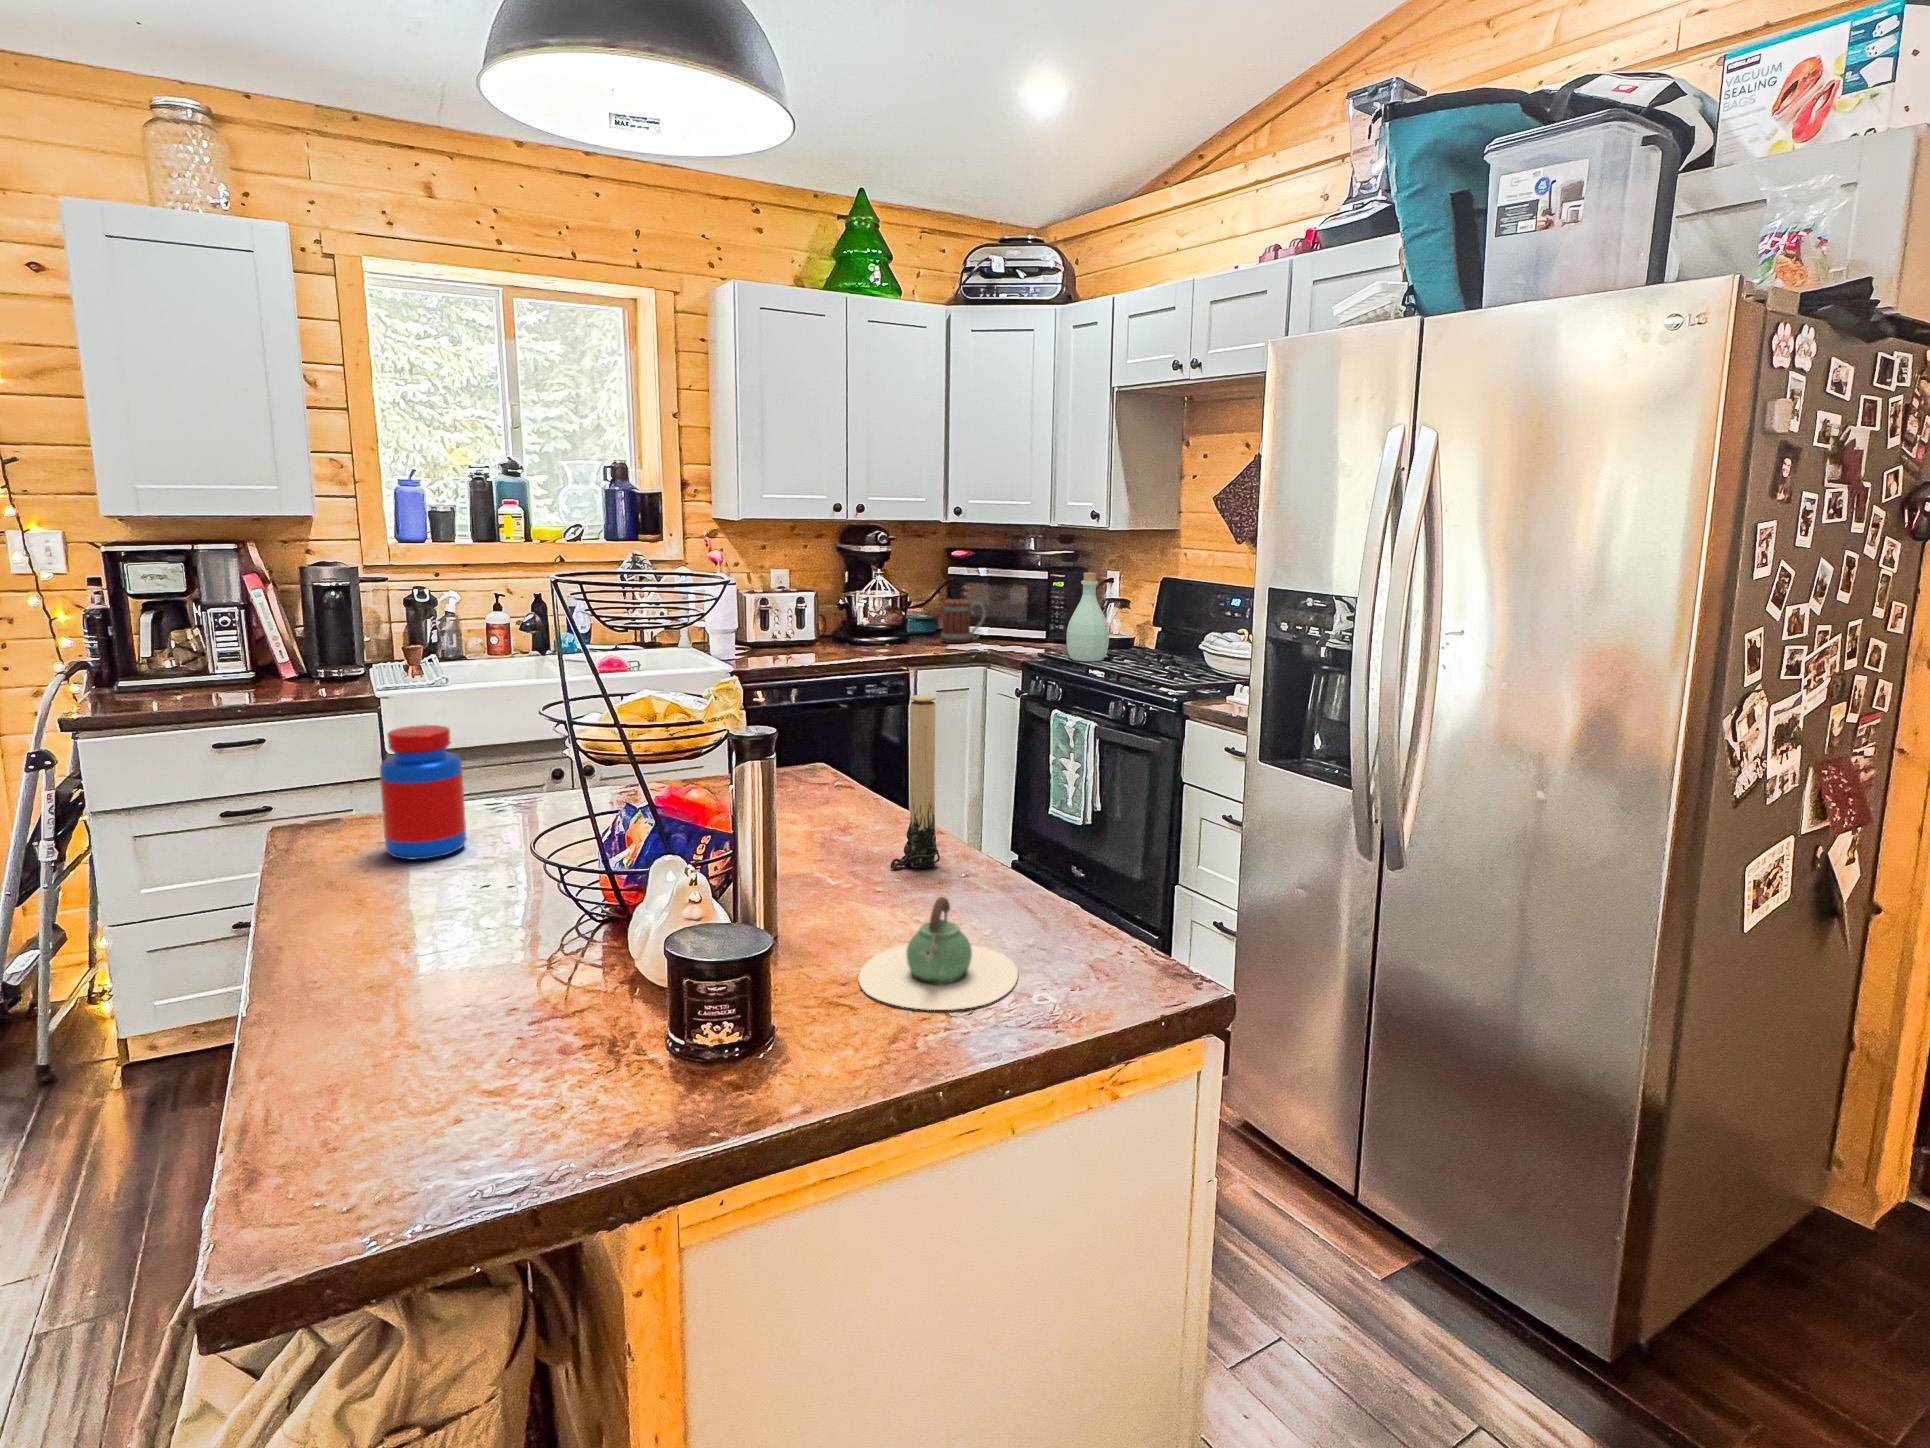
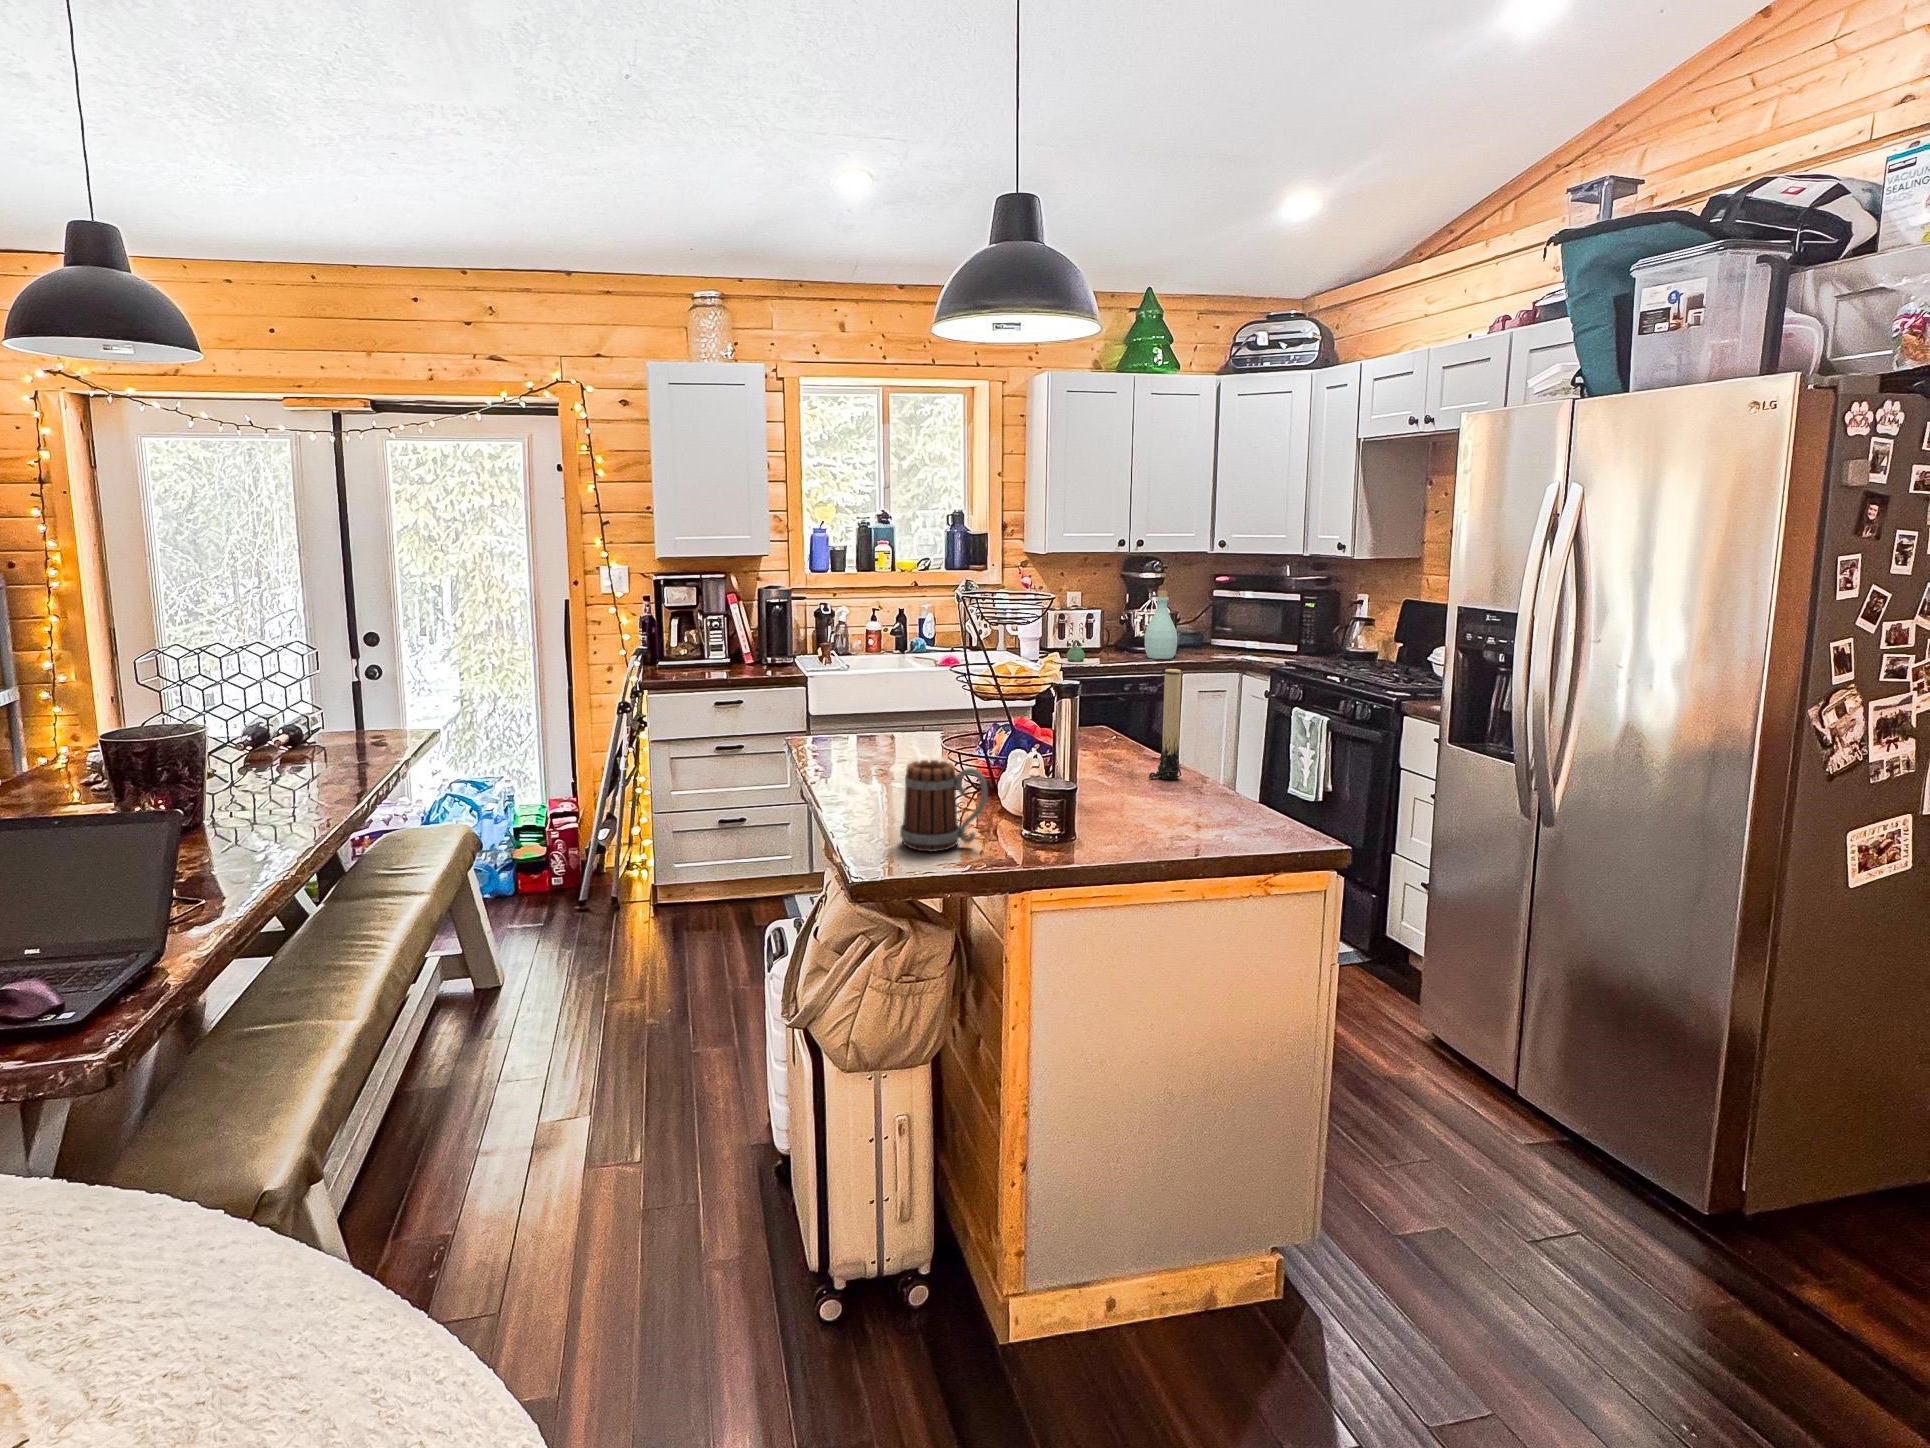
bottle: present [1066,573,1109,661] -> present [1145,591,1178,659]
mug: present [941,599,986,643] -> present [900,760,988,851]
jar: present [380,725,466,859] -> none [854,680,896,756]
teapot: present [858,897,1018,1010] -> present [1054,640,1098,664]

